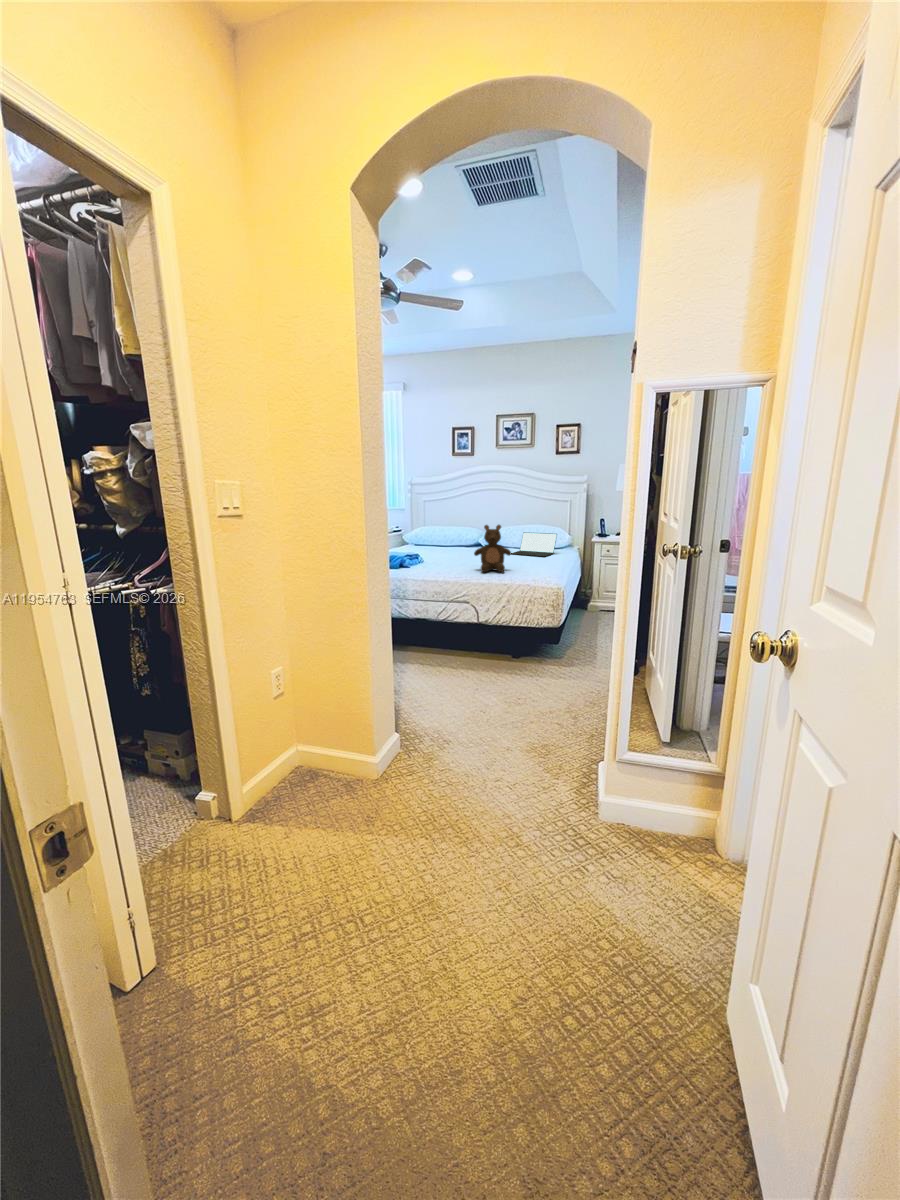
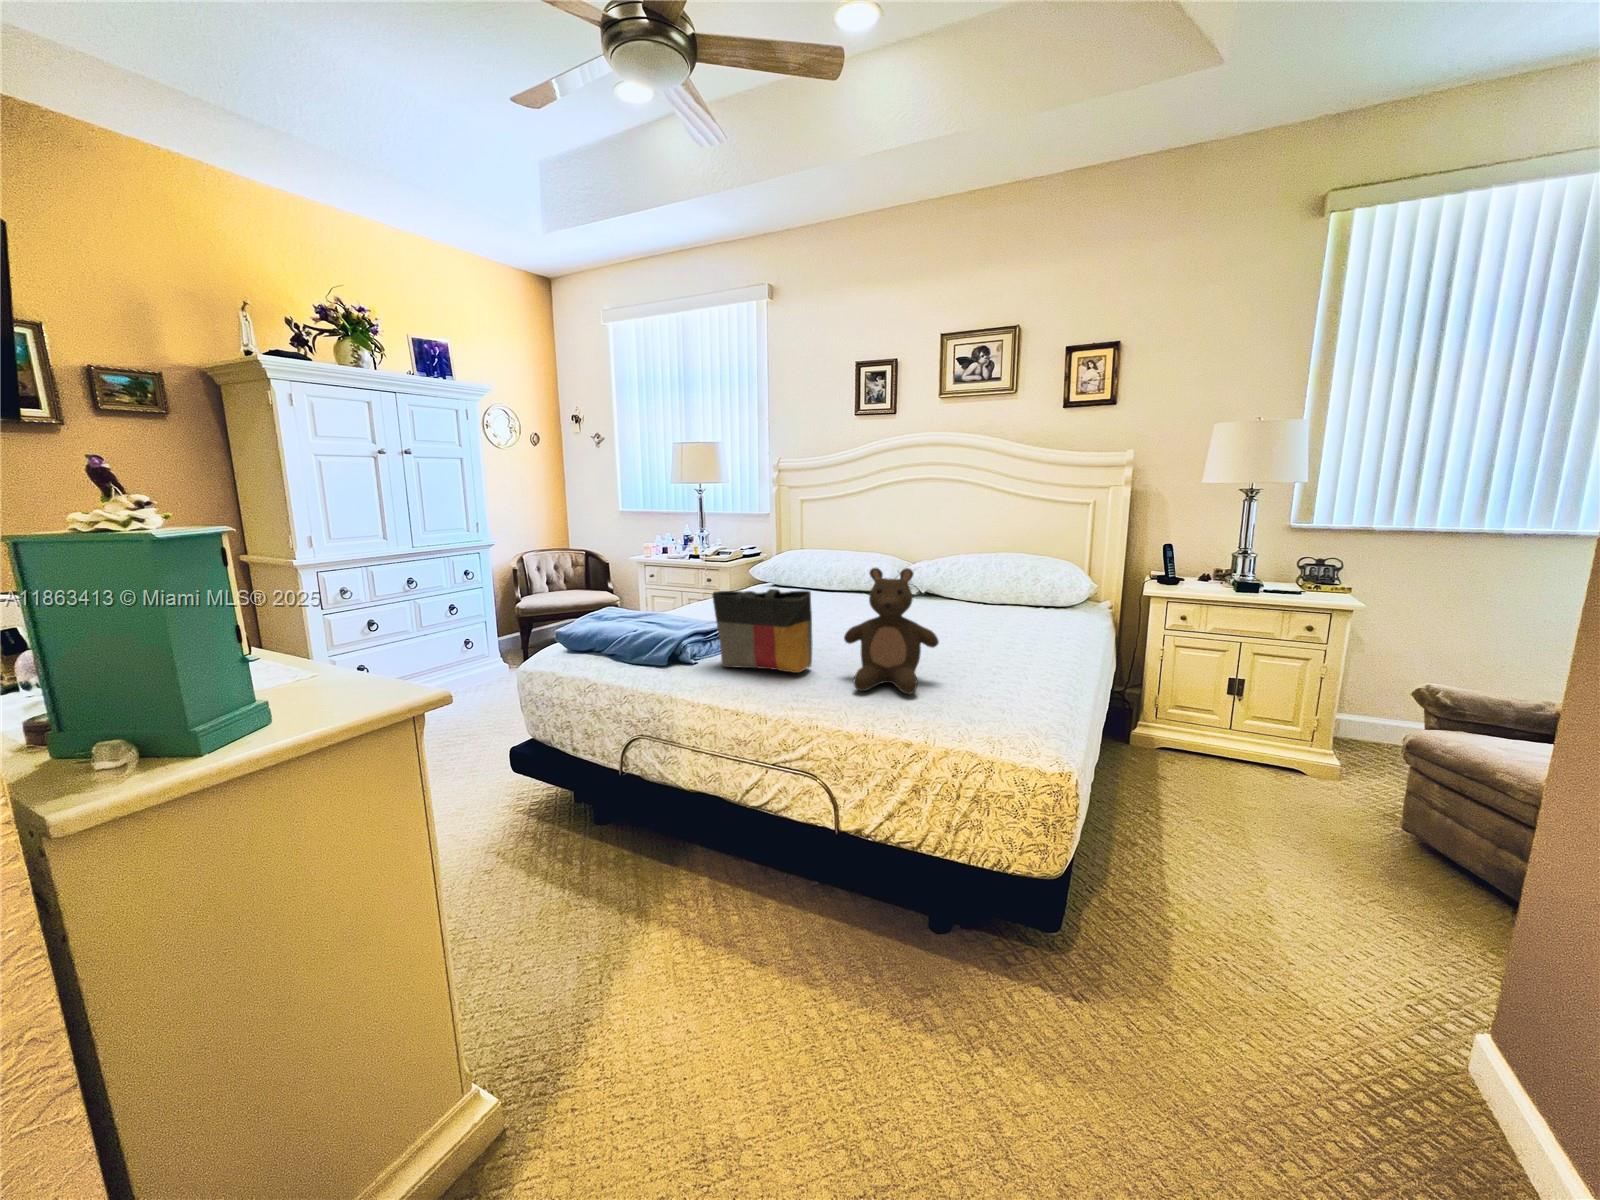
laptop: present [511,532,557,557] -> none [951,572,1063,635]
tote bag: none [417,535,461,569] -> present [712,589,812,673]

